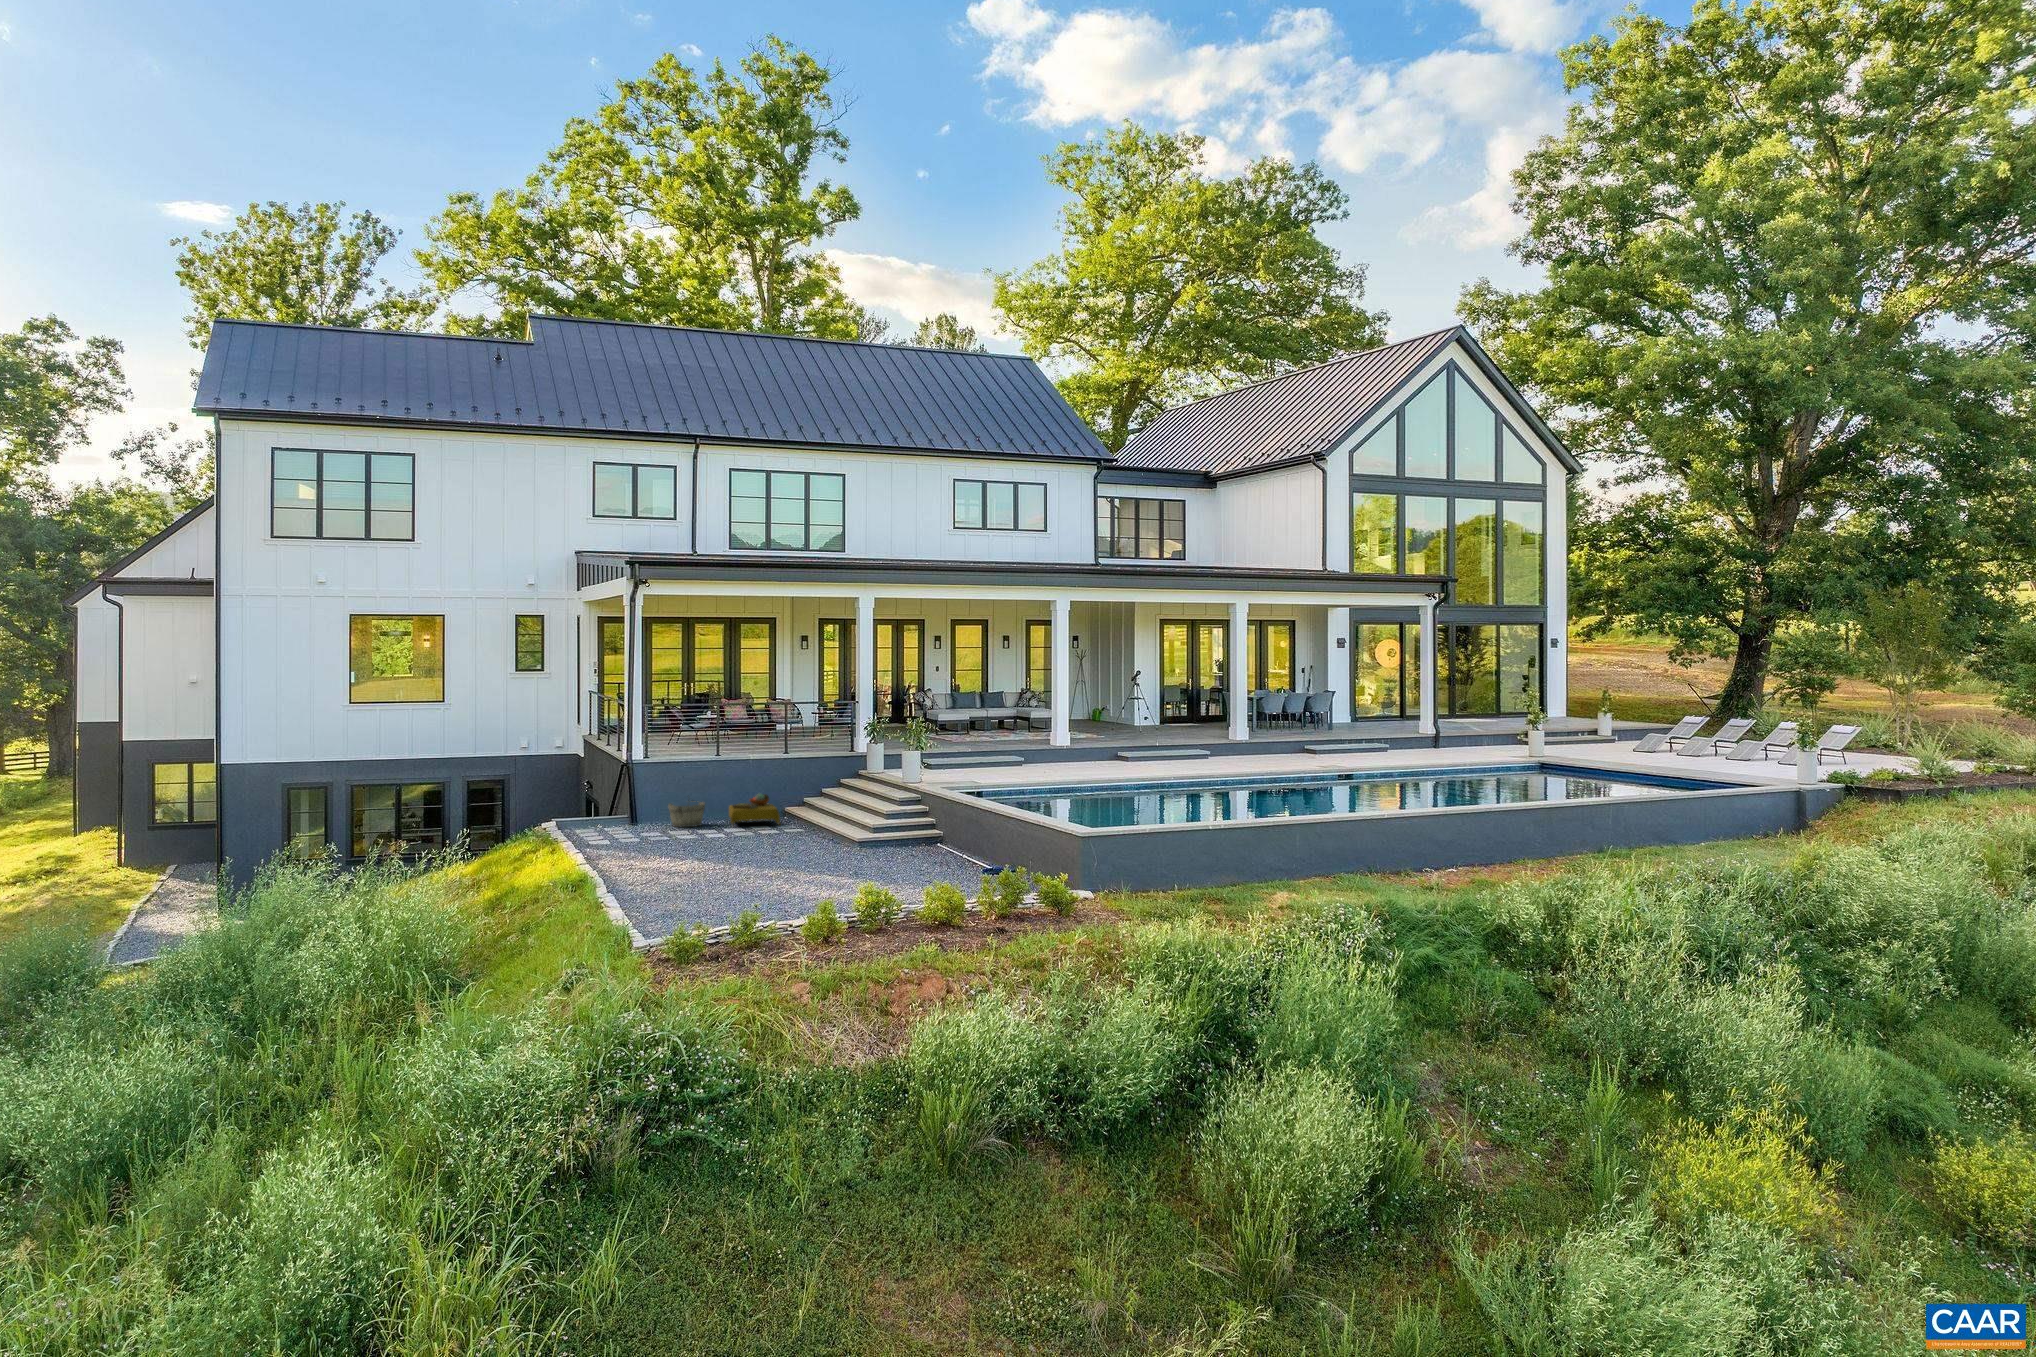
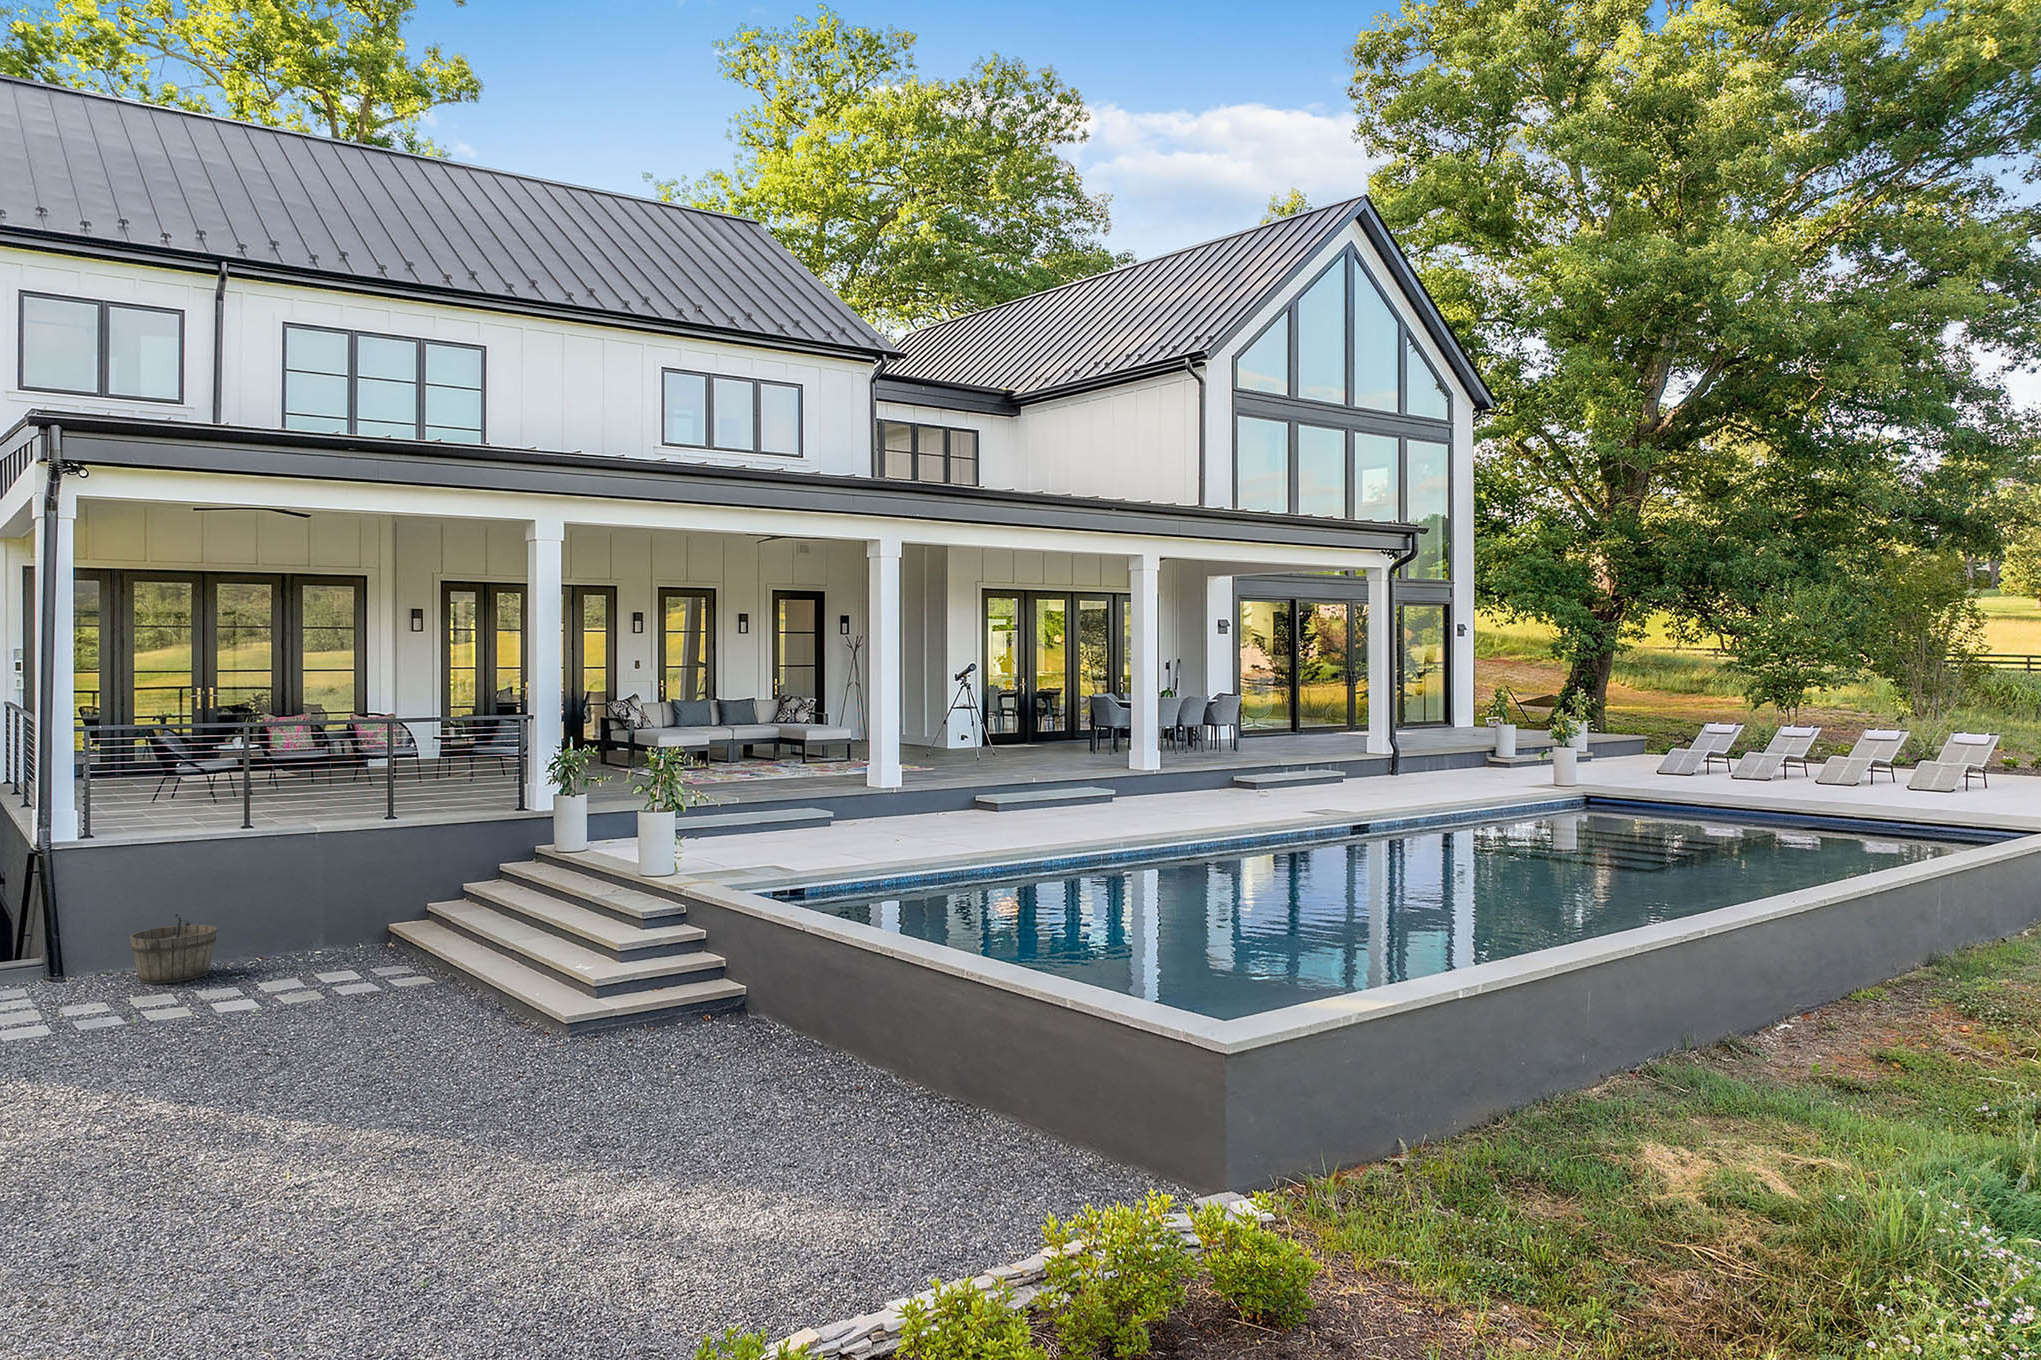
side table: present [729,794,780,825] -> none [264,901,384,978]

